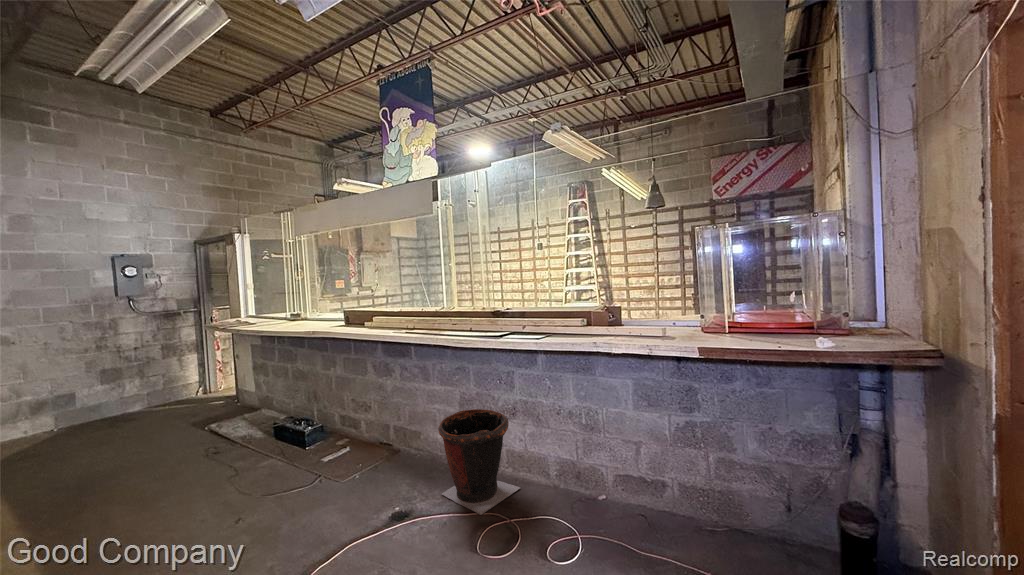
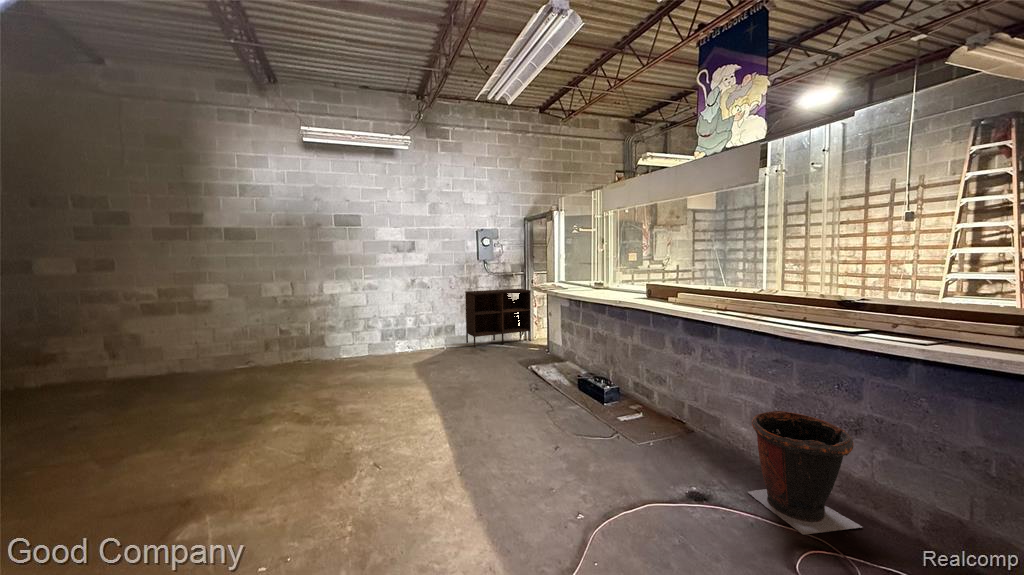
shelving unit: none [87,330,214,424] -> present [465,289,531,348]

